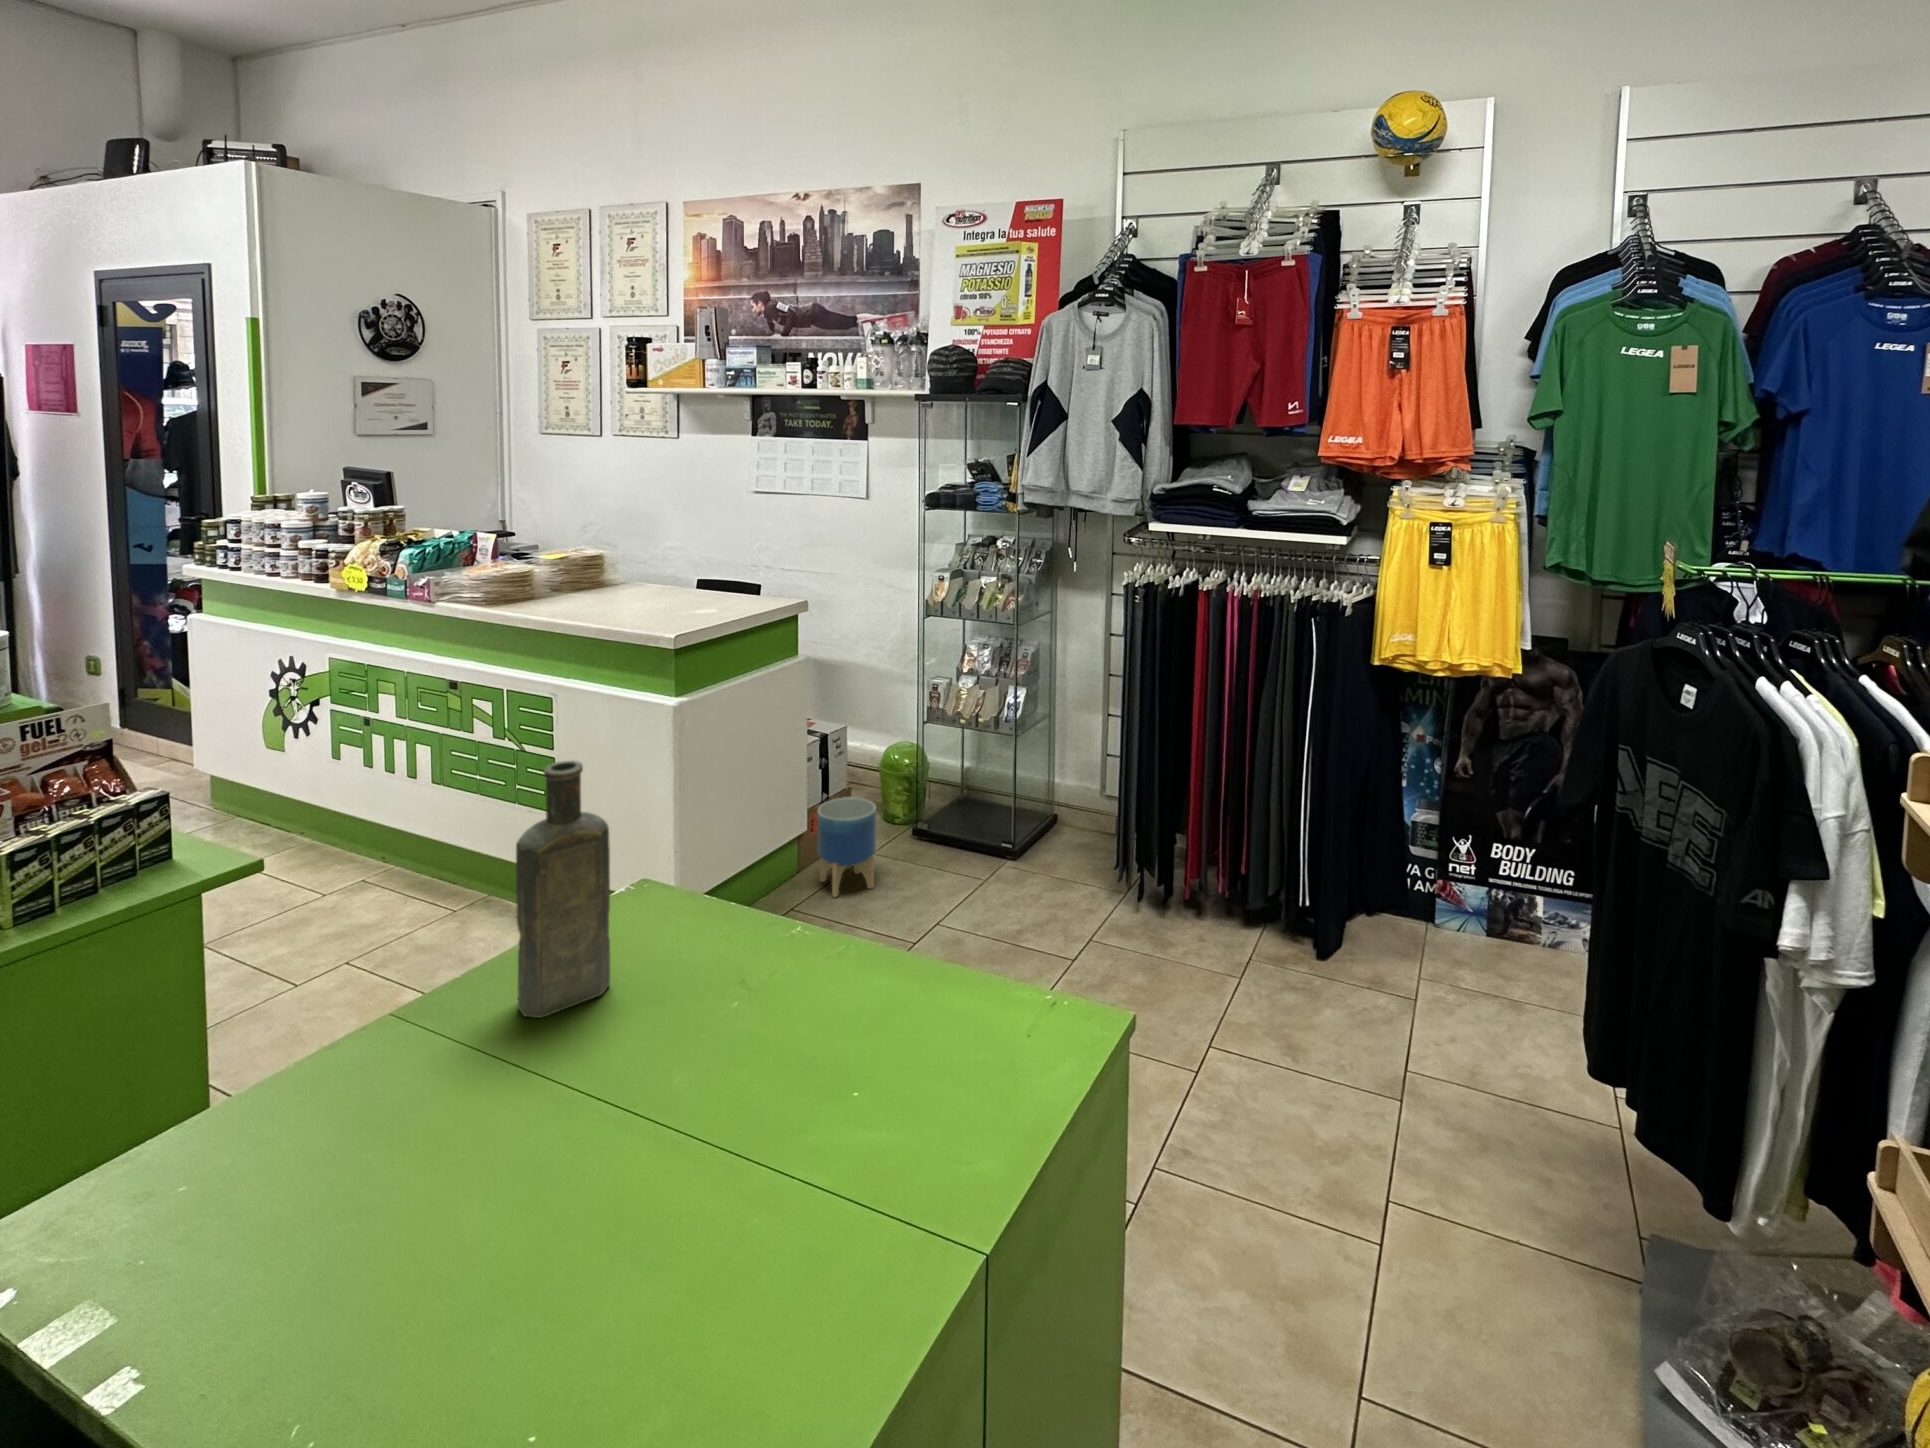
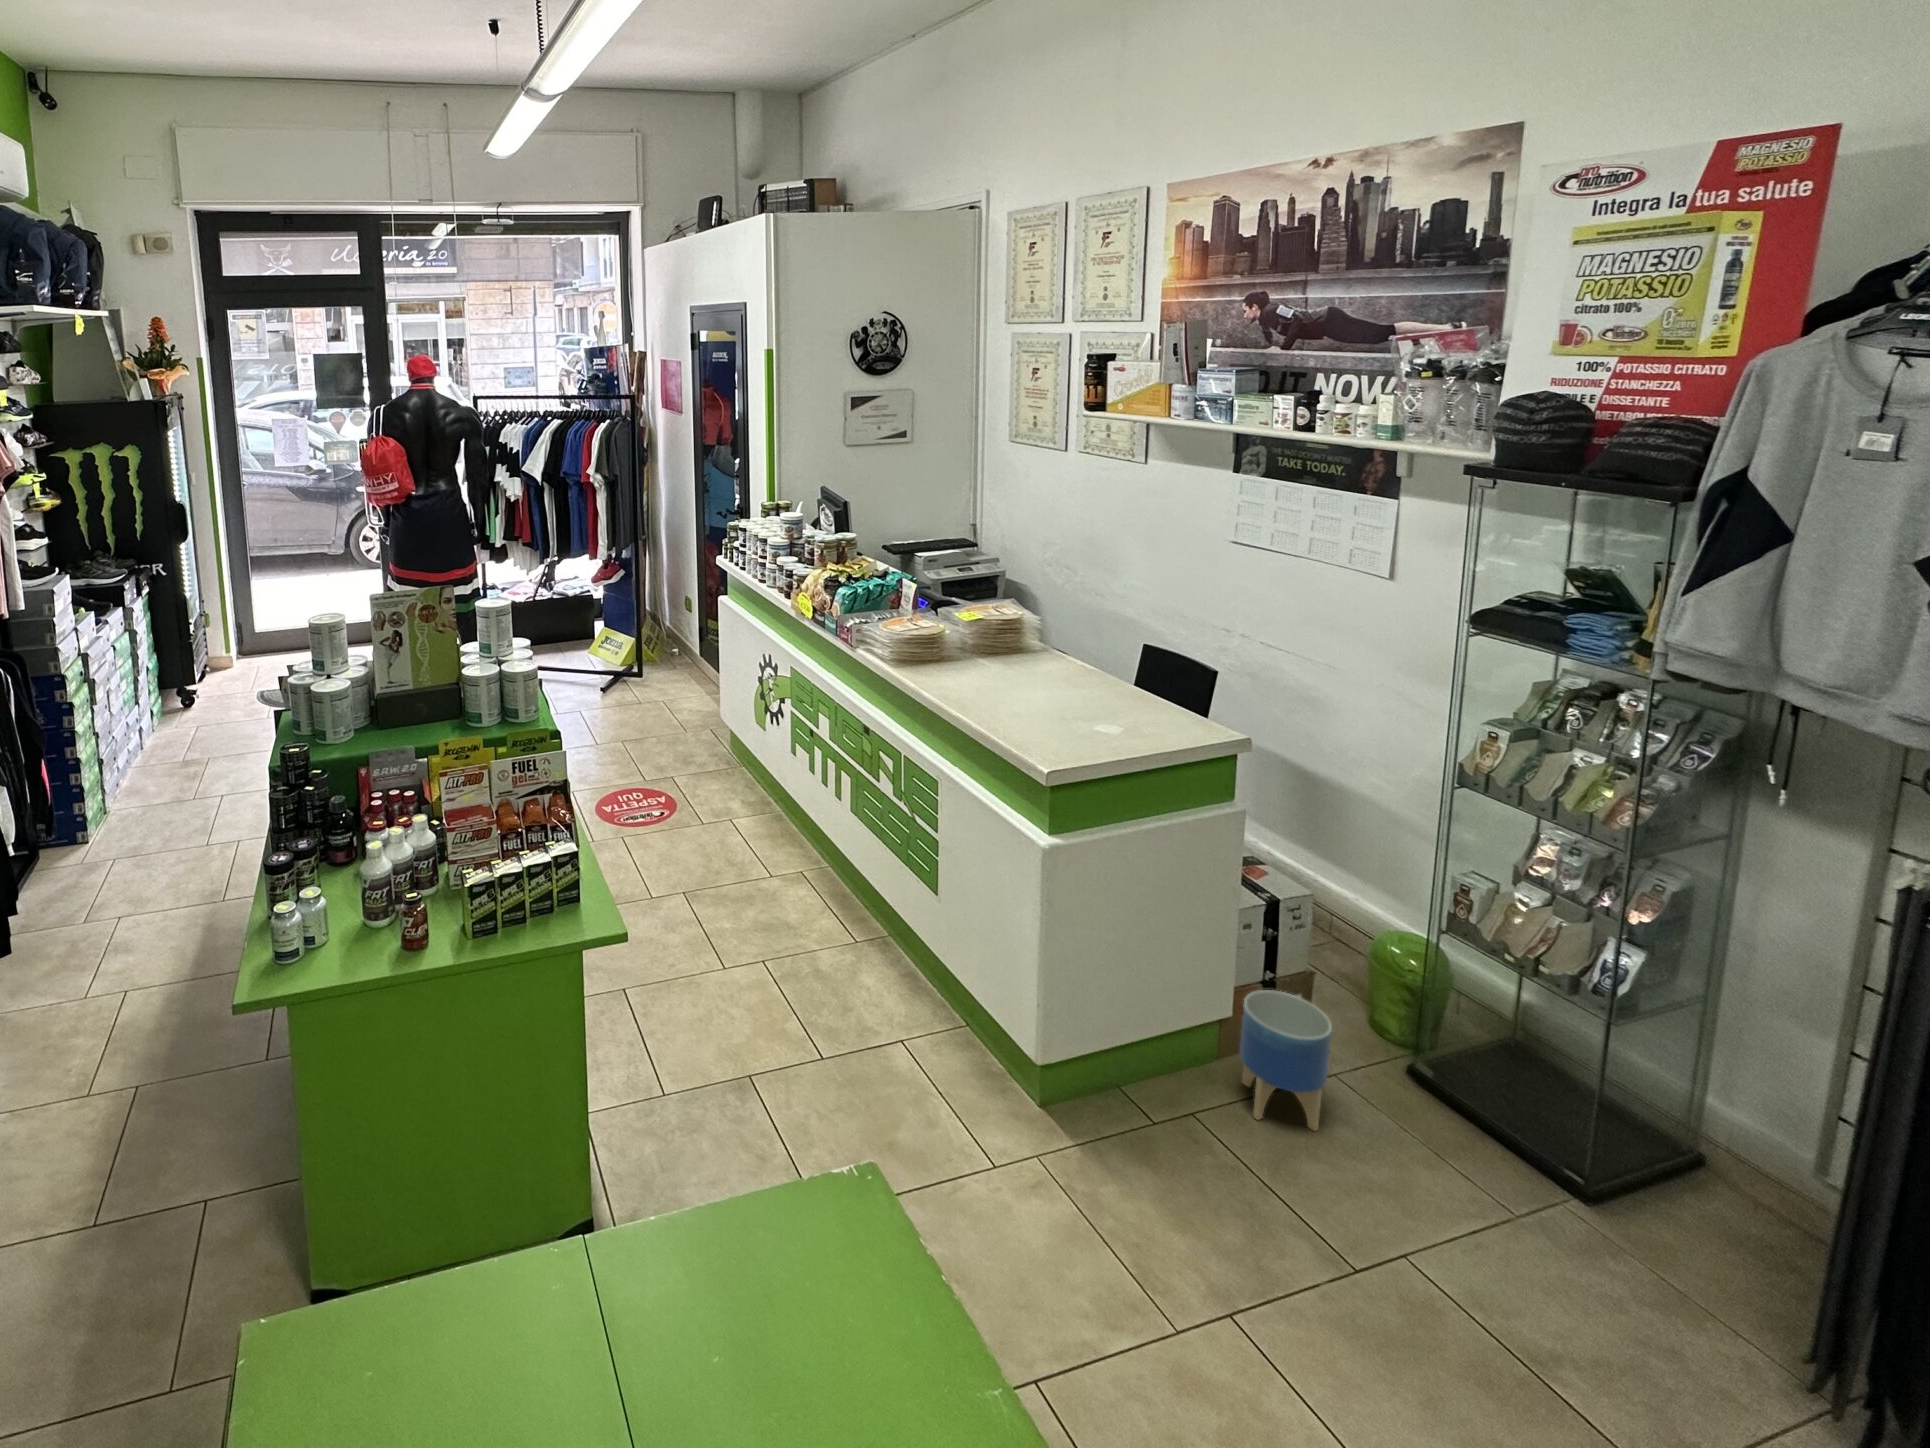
bottle: present [516,761,610,1018] -> none [667,1095,775,1365]

